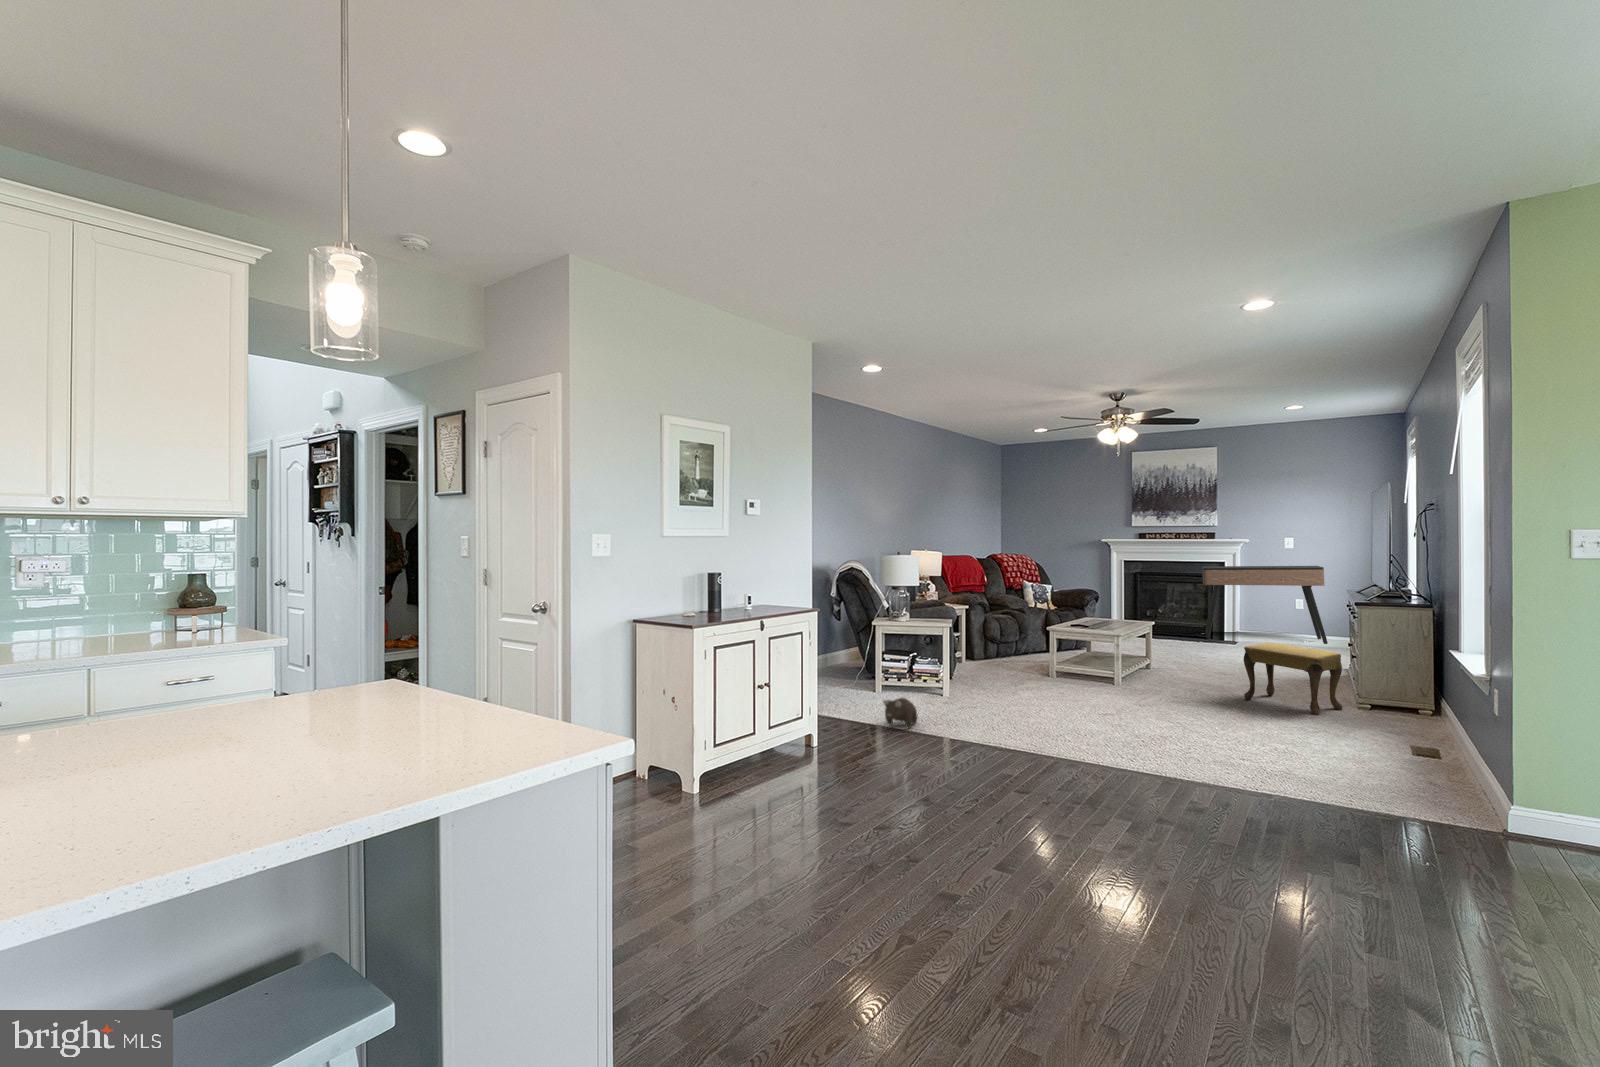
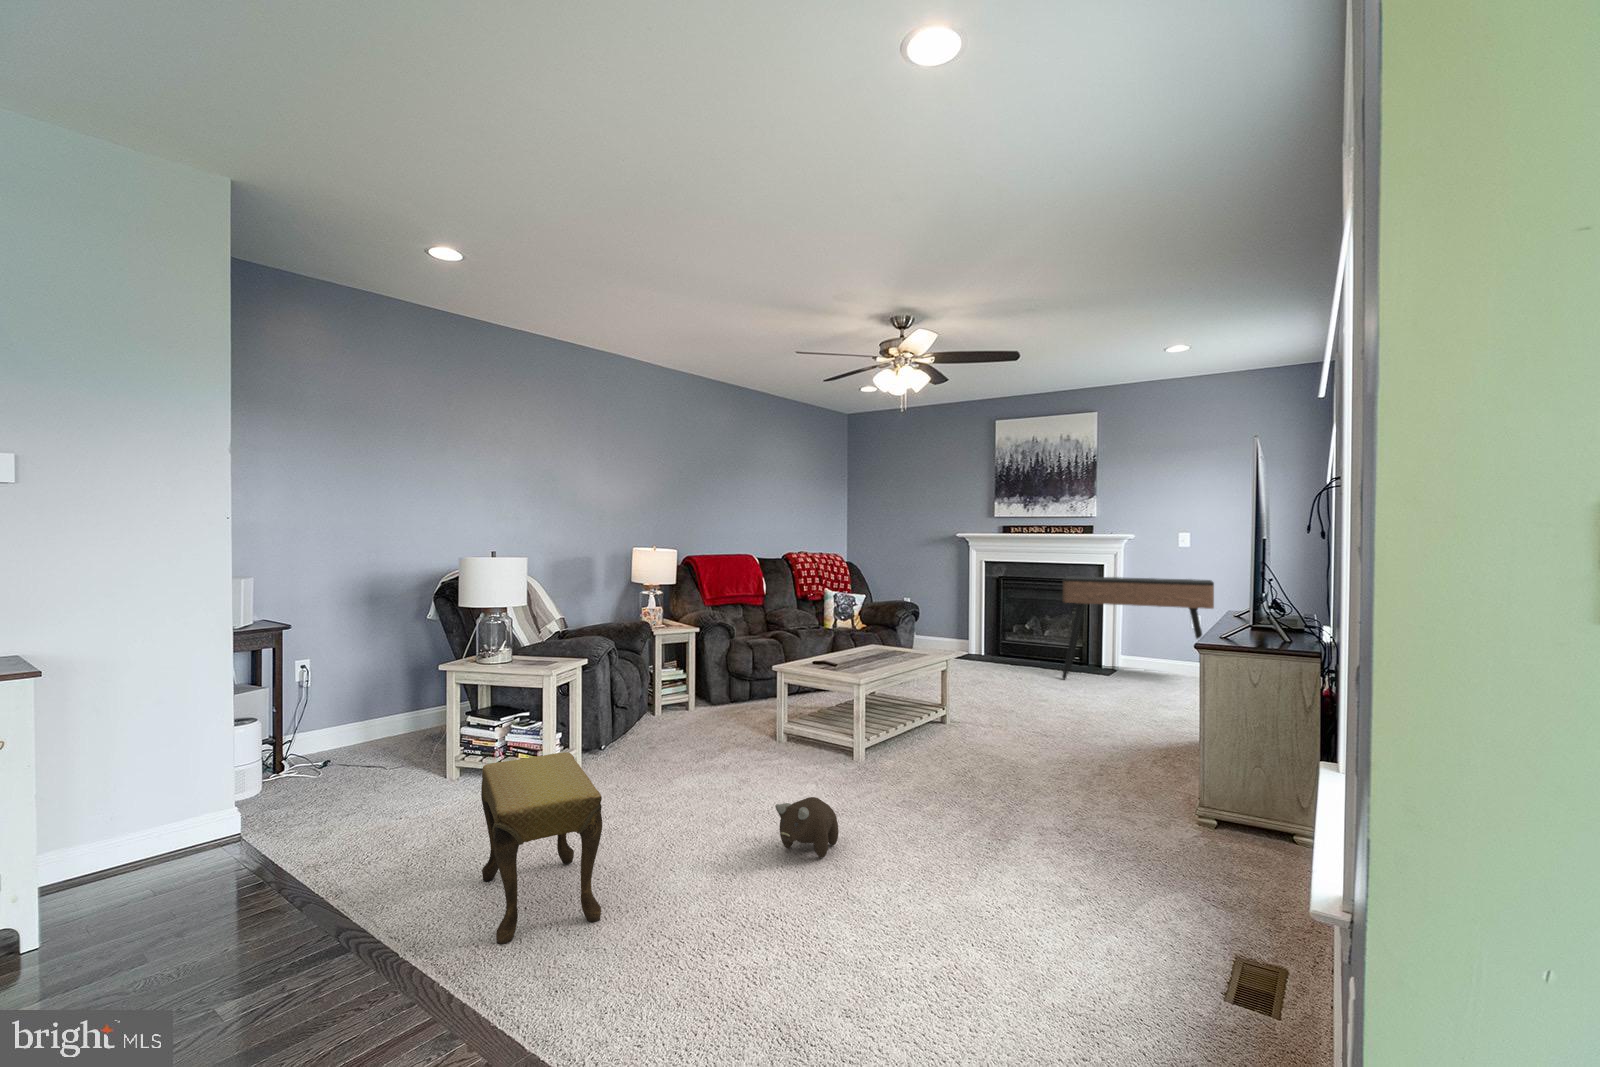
footstool: present [1244,643,1342,715] -> present [481,752,602,944]
plush toy: present [883,698,918,729] -> present [775,797,838,858]

